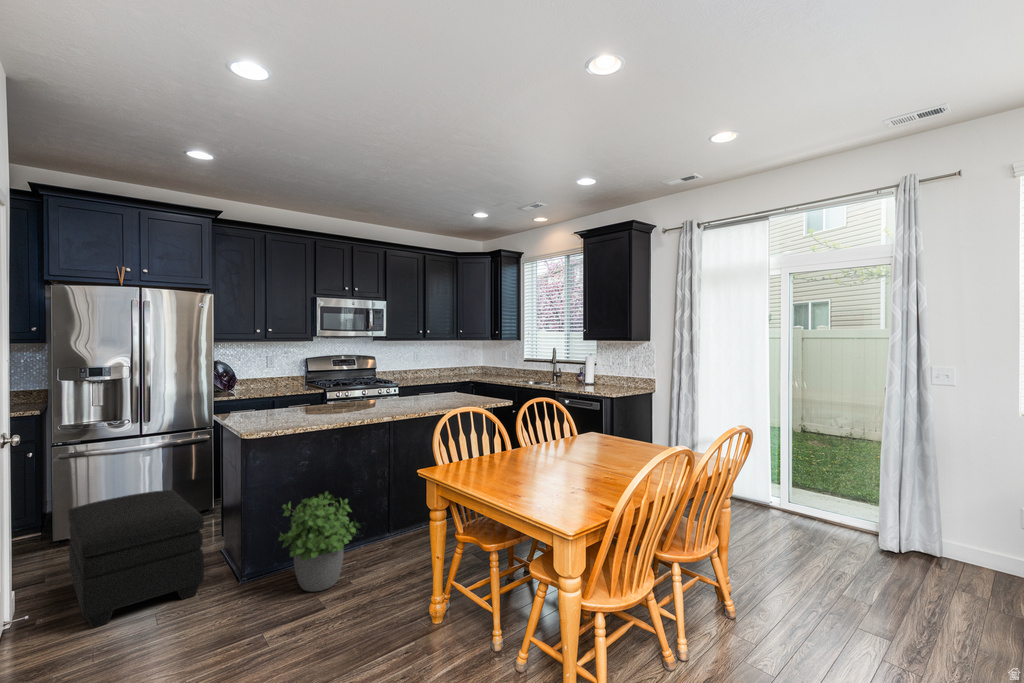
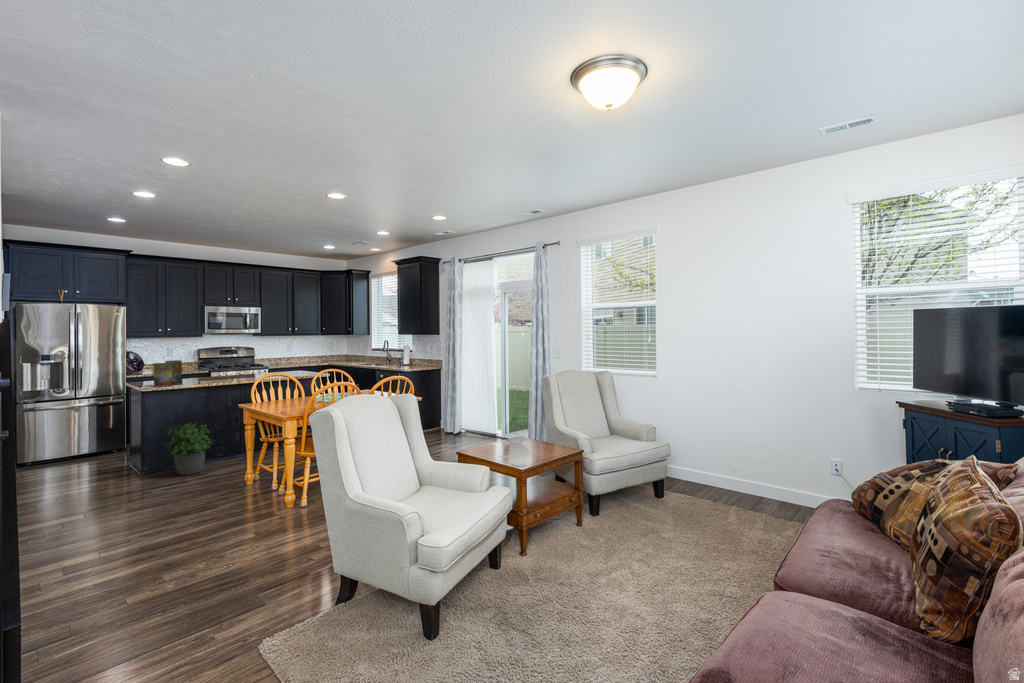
cereal box: none [258,380,301,426] -> present [153,360,183,387]
ottoman: present [68,490,204,628] -> none [34,427,120,490]

